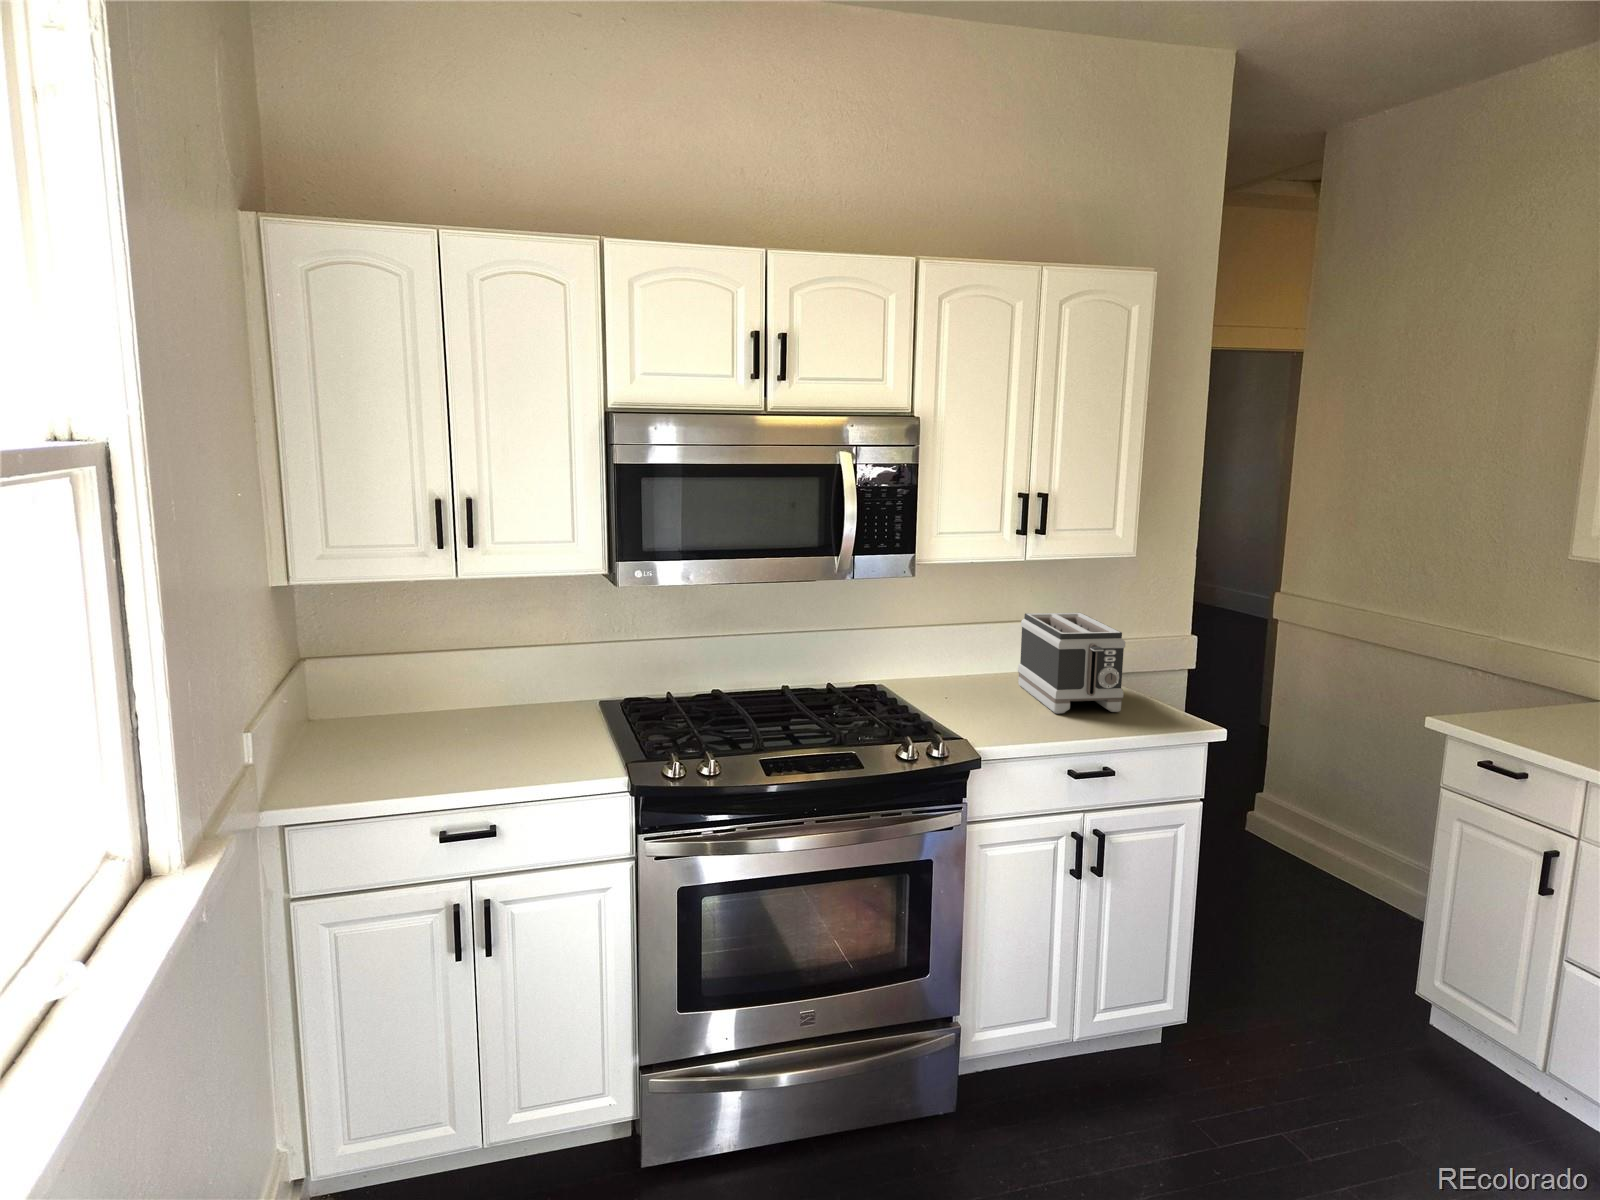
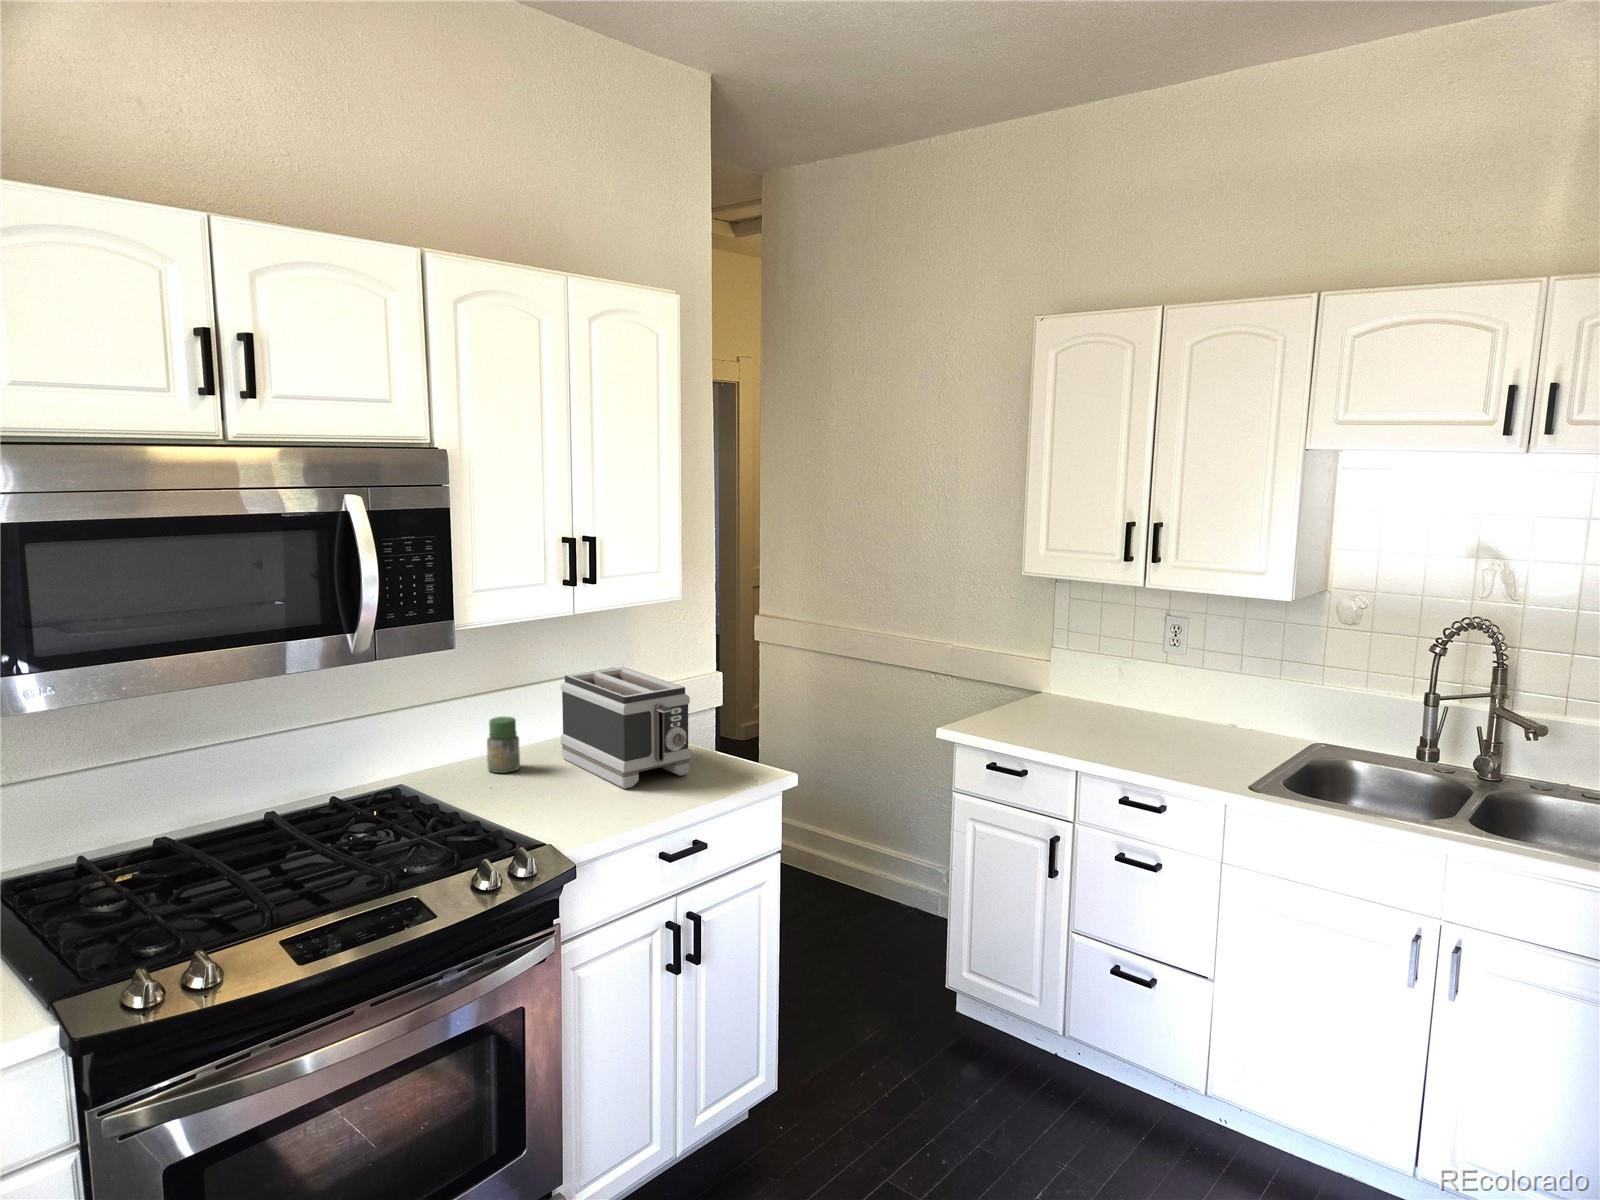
jar: none [954,642,981,688] -> present [487,717,520,773]

